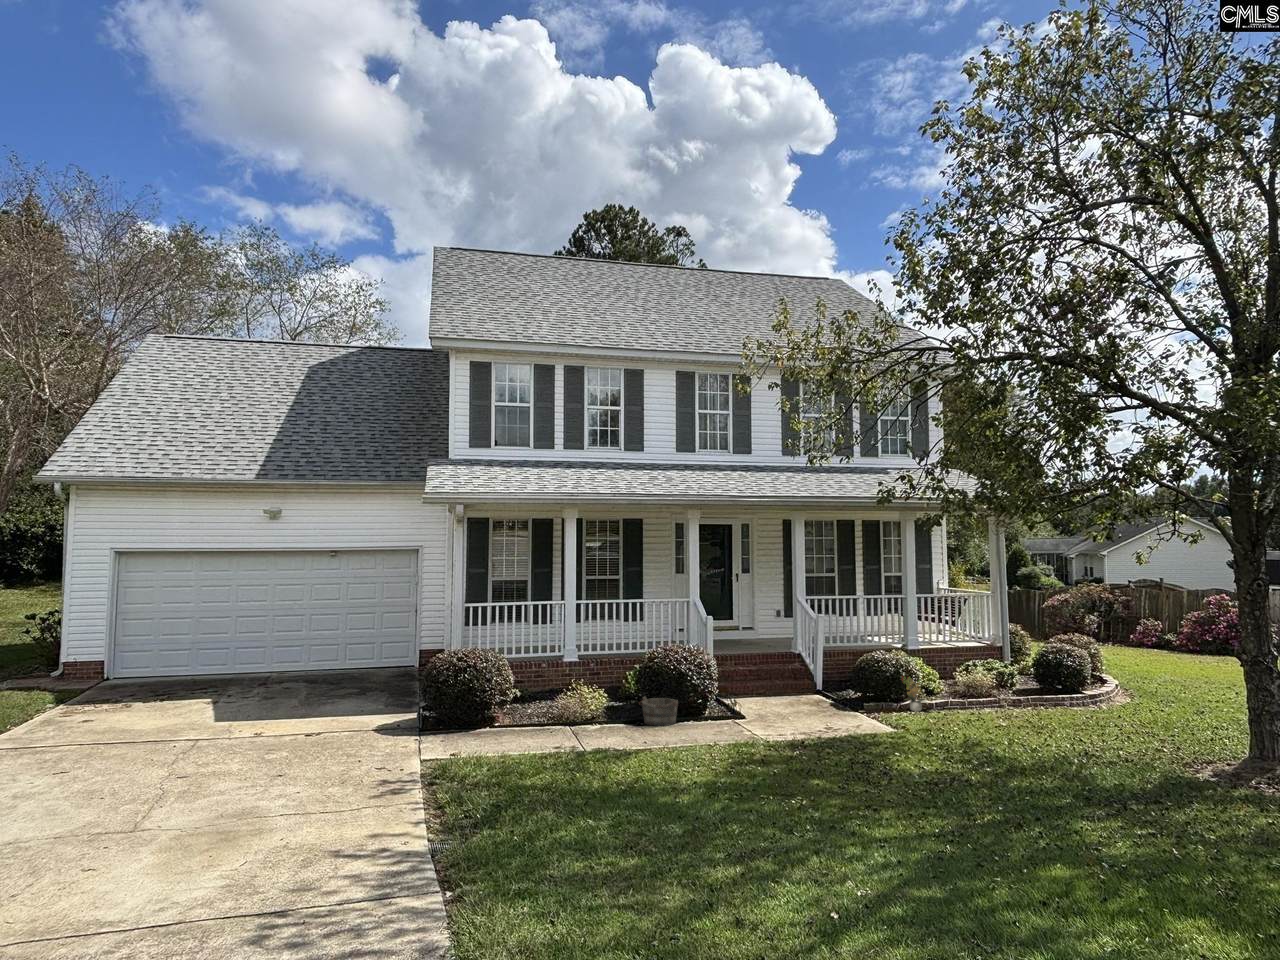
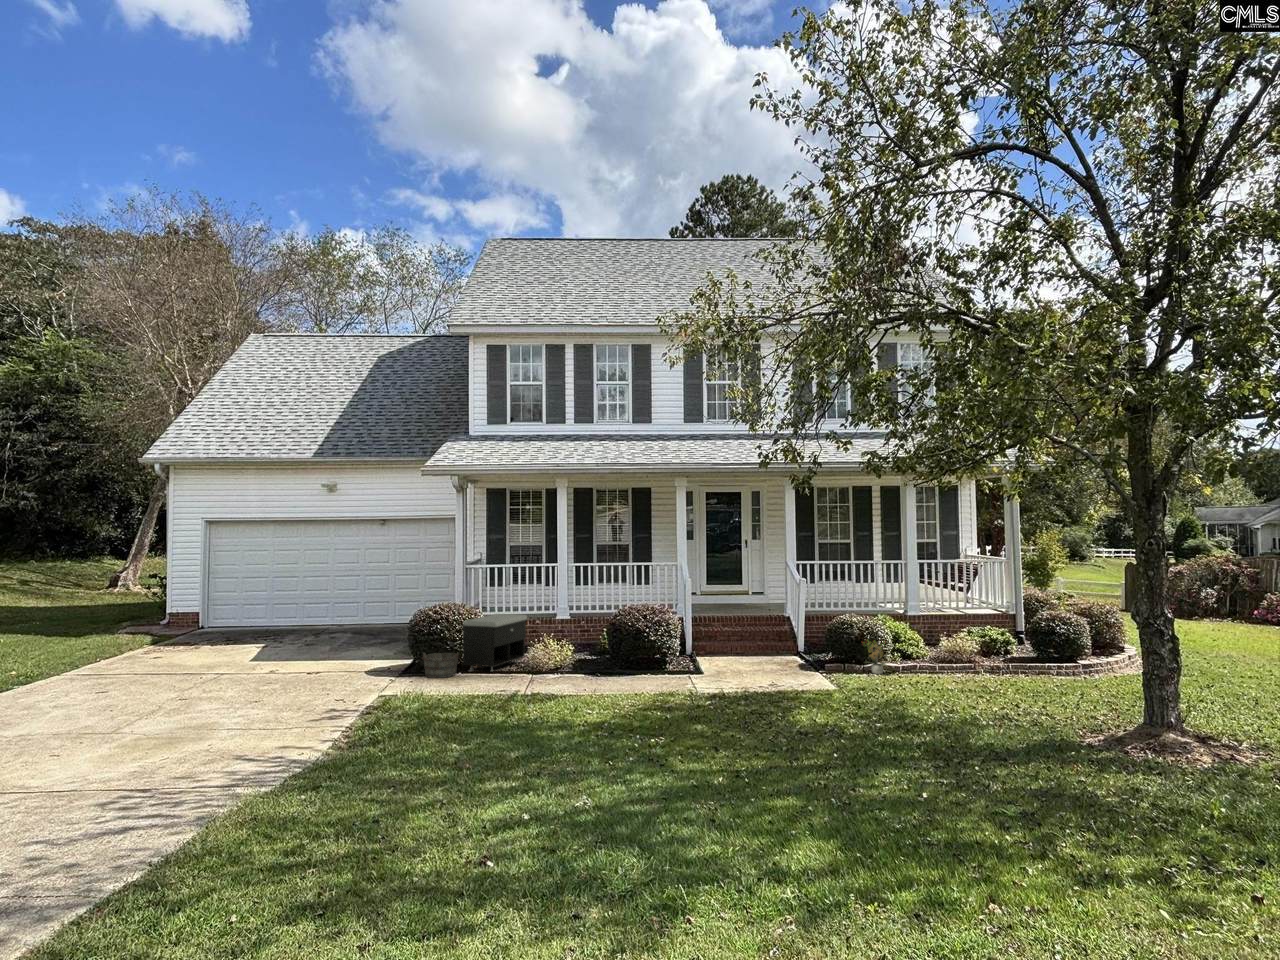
storage bench: none [490,659,550,724] -> present [462,614,527,671]
bucket: present [641,697,678,726] -> present [422,653,458,678]

